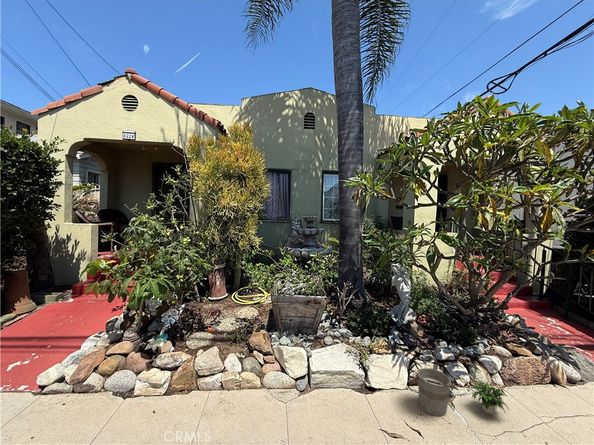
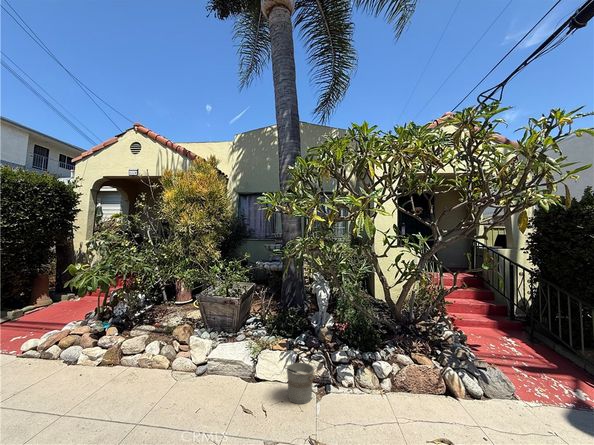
potted plant: present [471,381,509,414] -> none [335,375,365,409]

